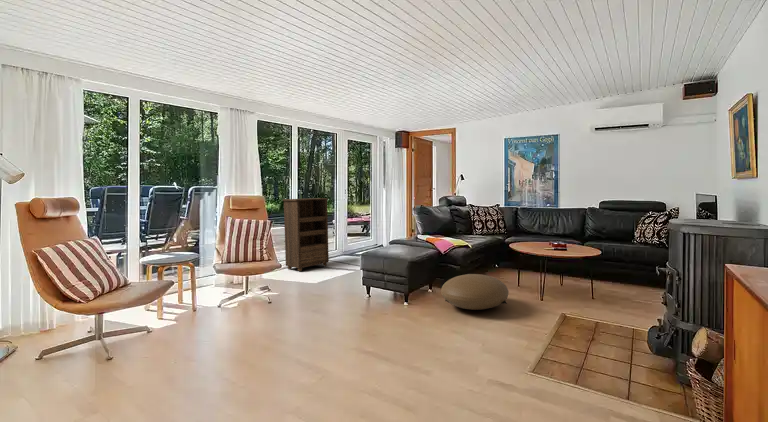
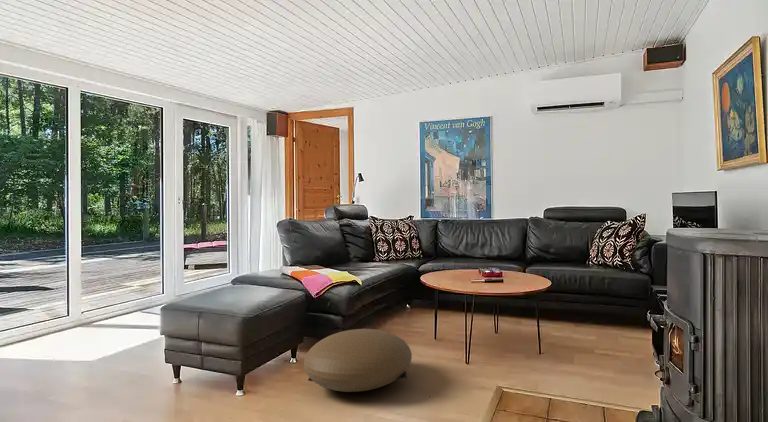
bookshelf: present [283,198,329,271] -> none [61,212,148,334]

